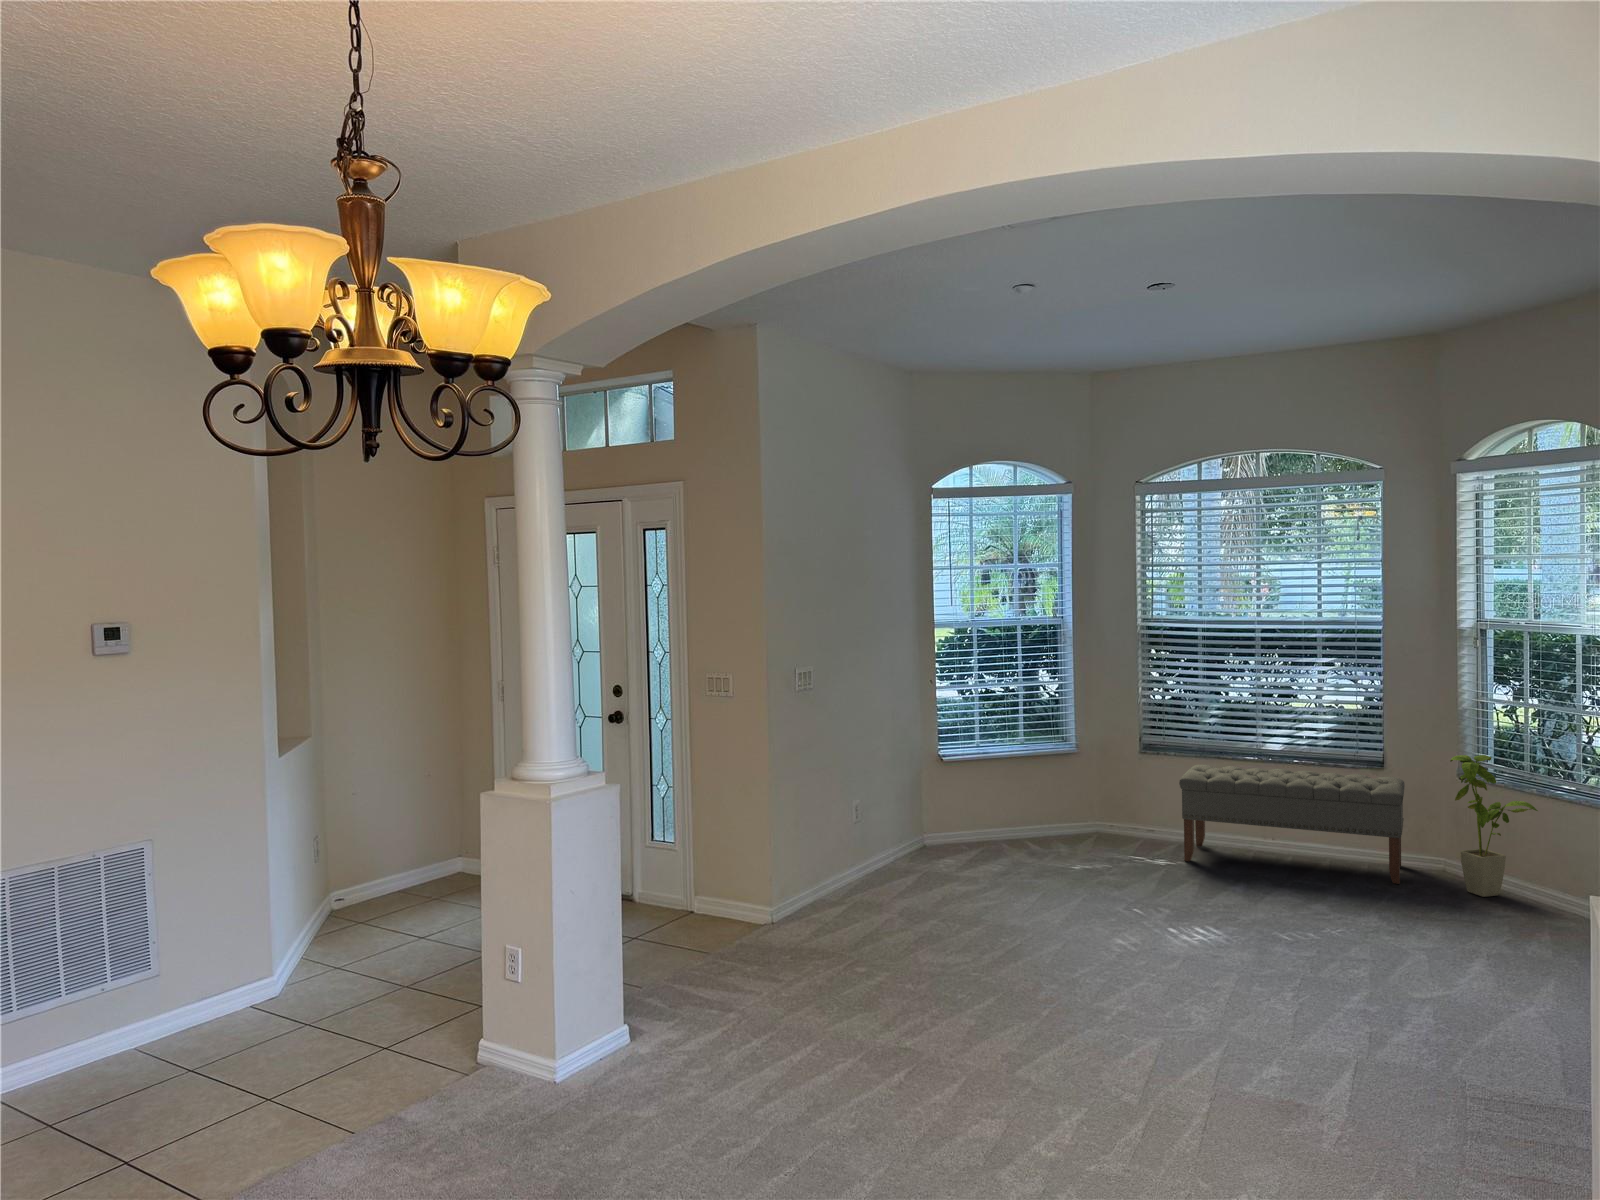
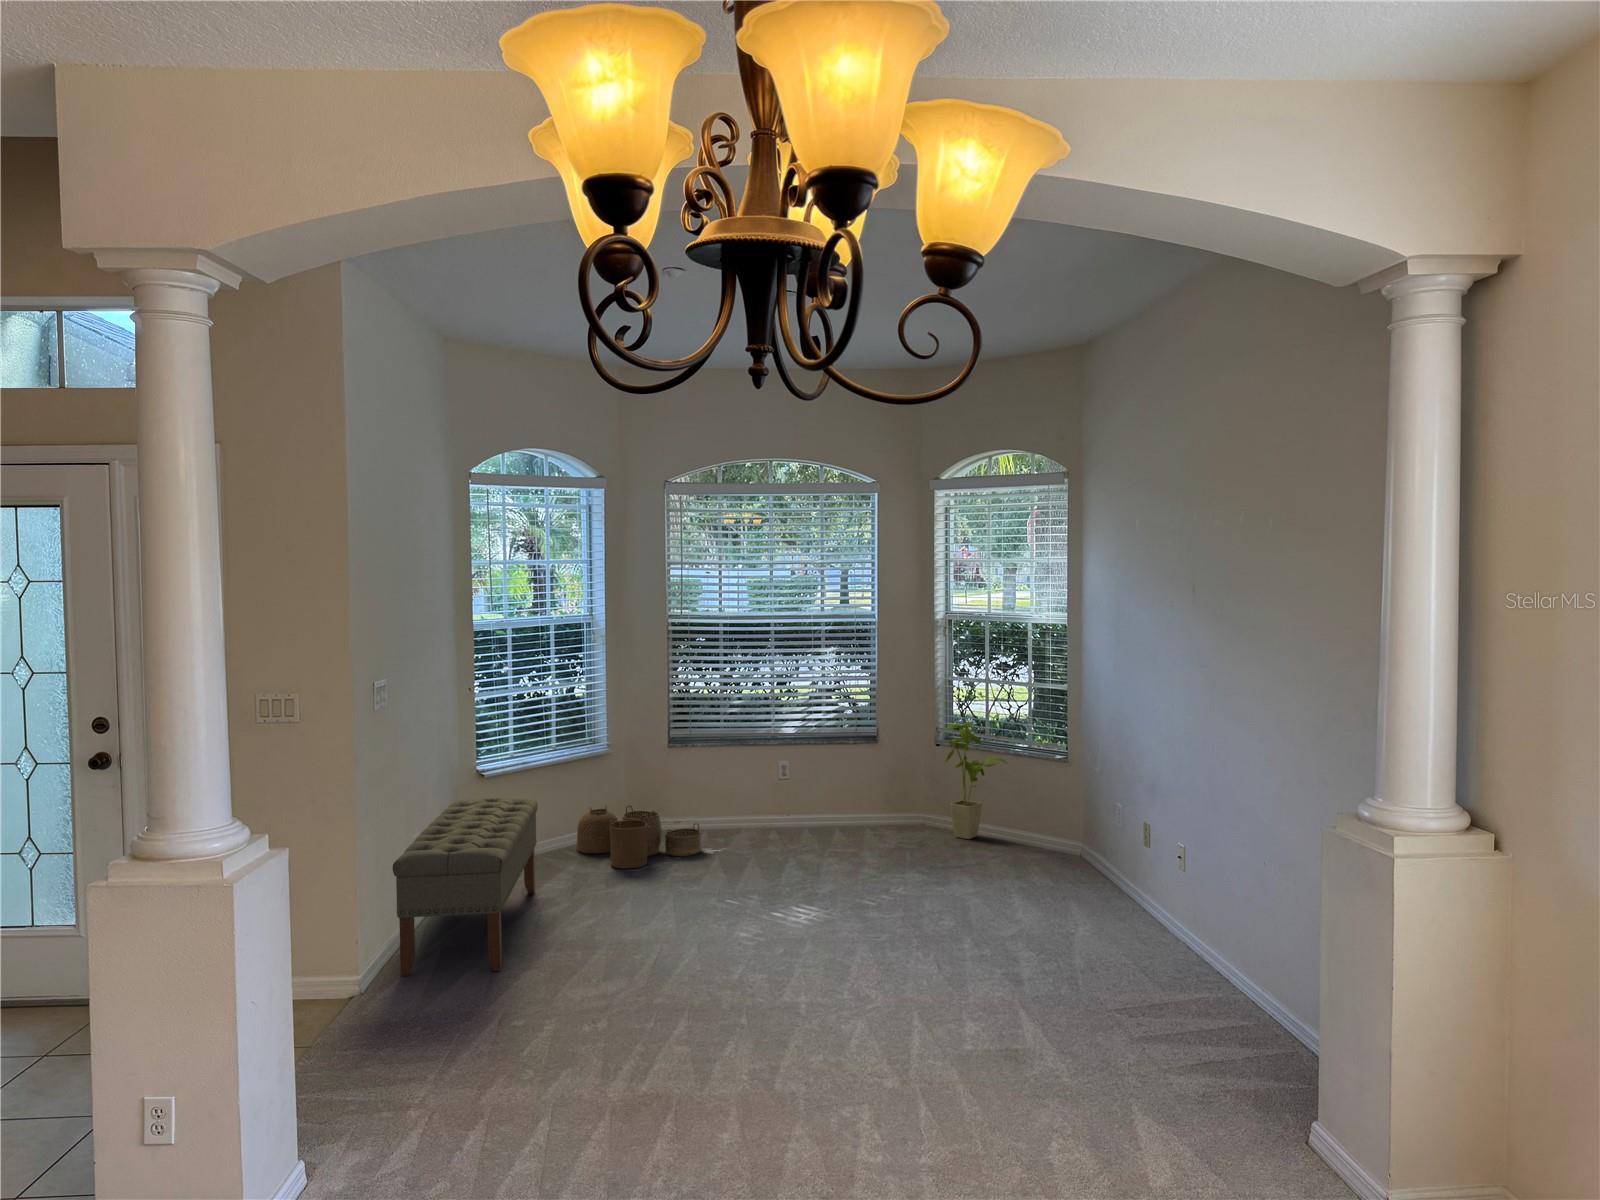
bench: present [1179,765,1405,884] -> present [393,797,538,976]
woven basket: none [1036,801,1153,864] -> present [577,806,701,868]

